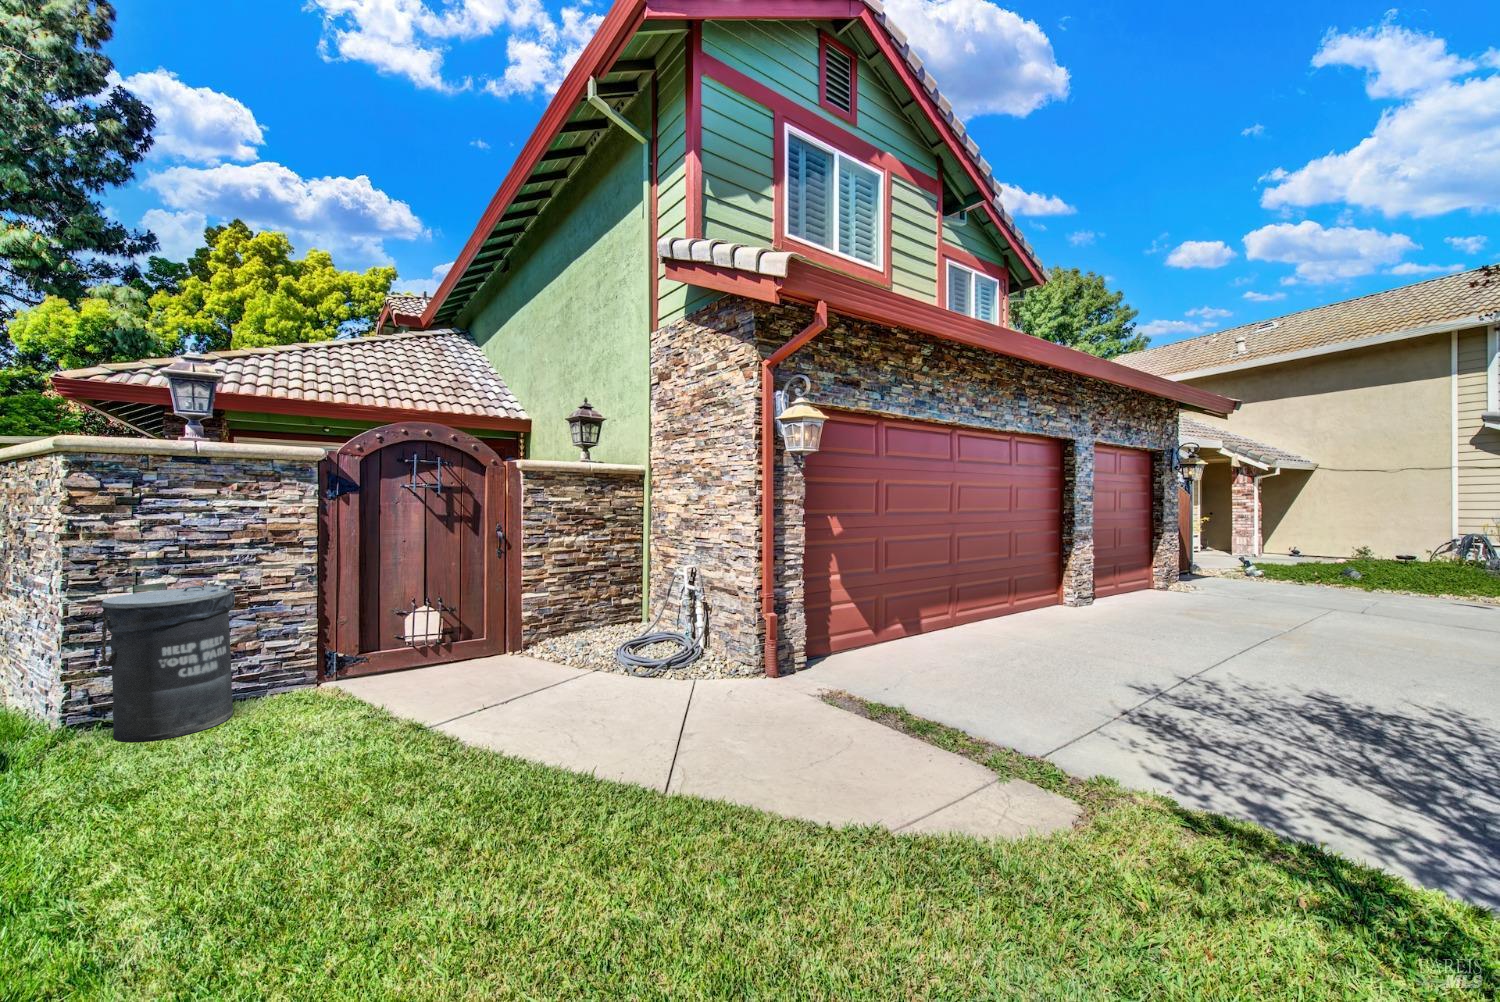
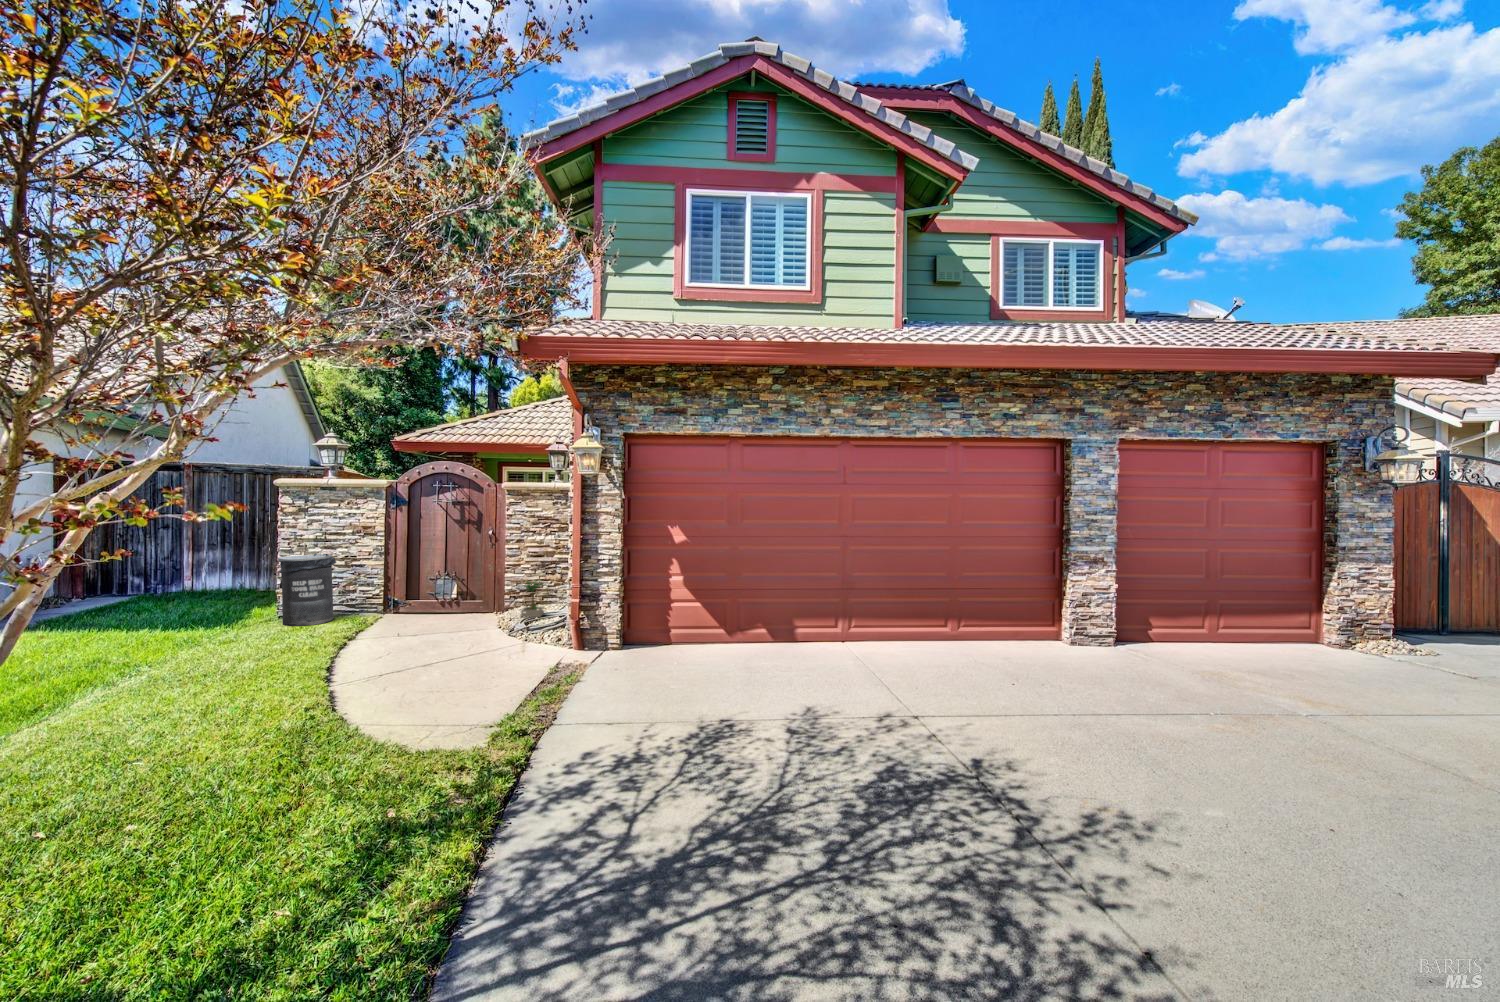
potted plant: none [555,596,593,652] -> present [521,581,544,617]

